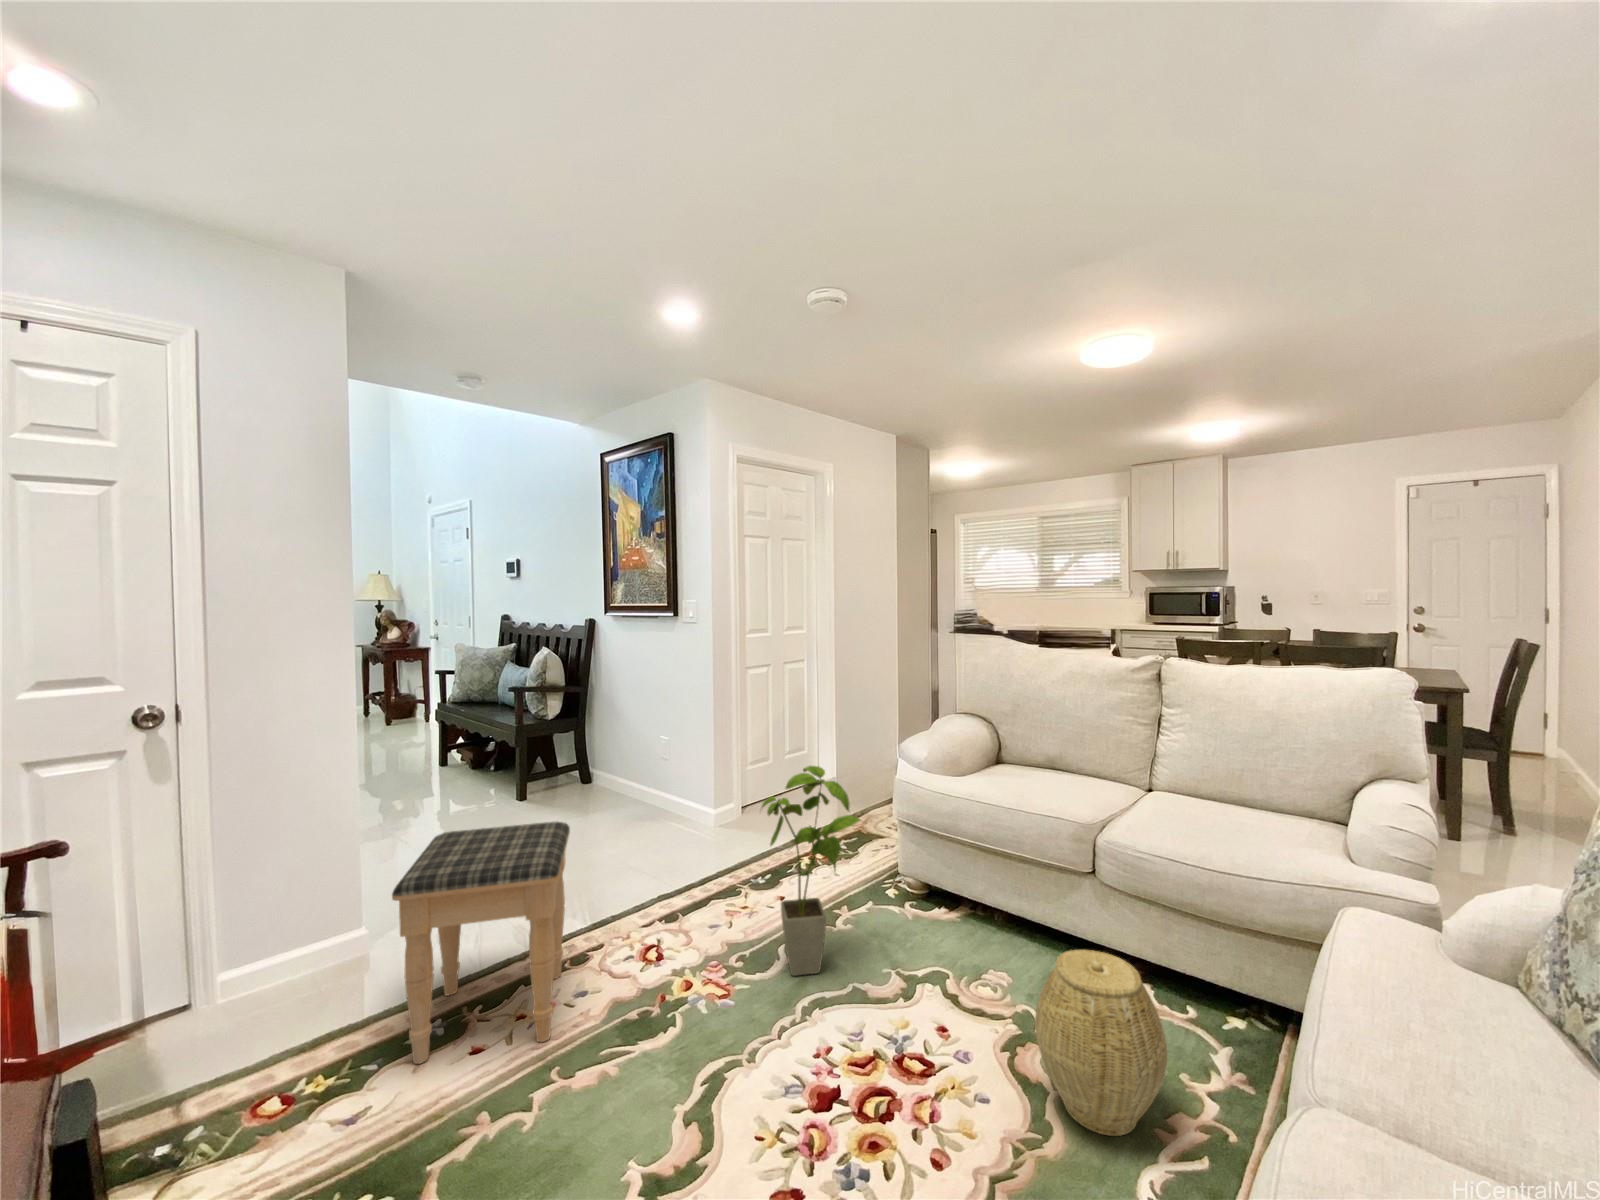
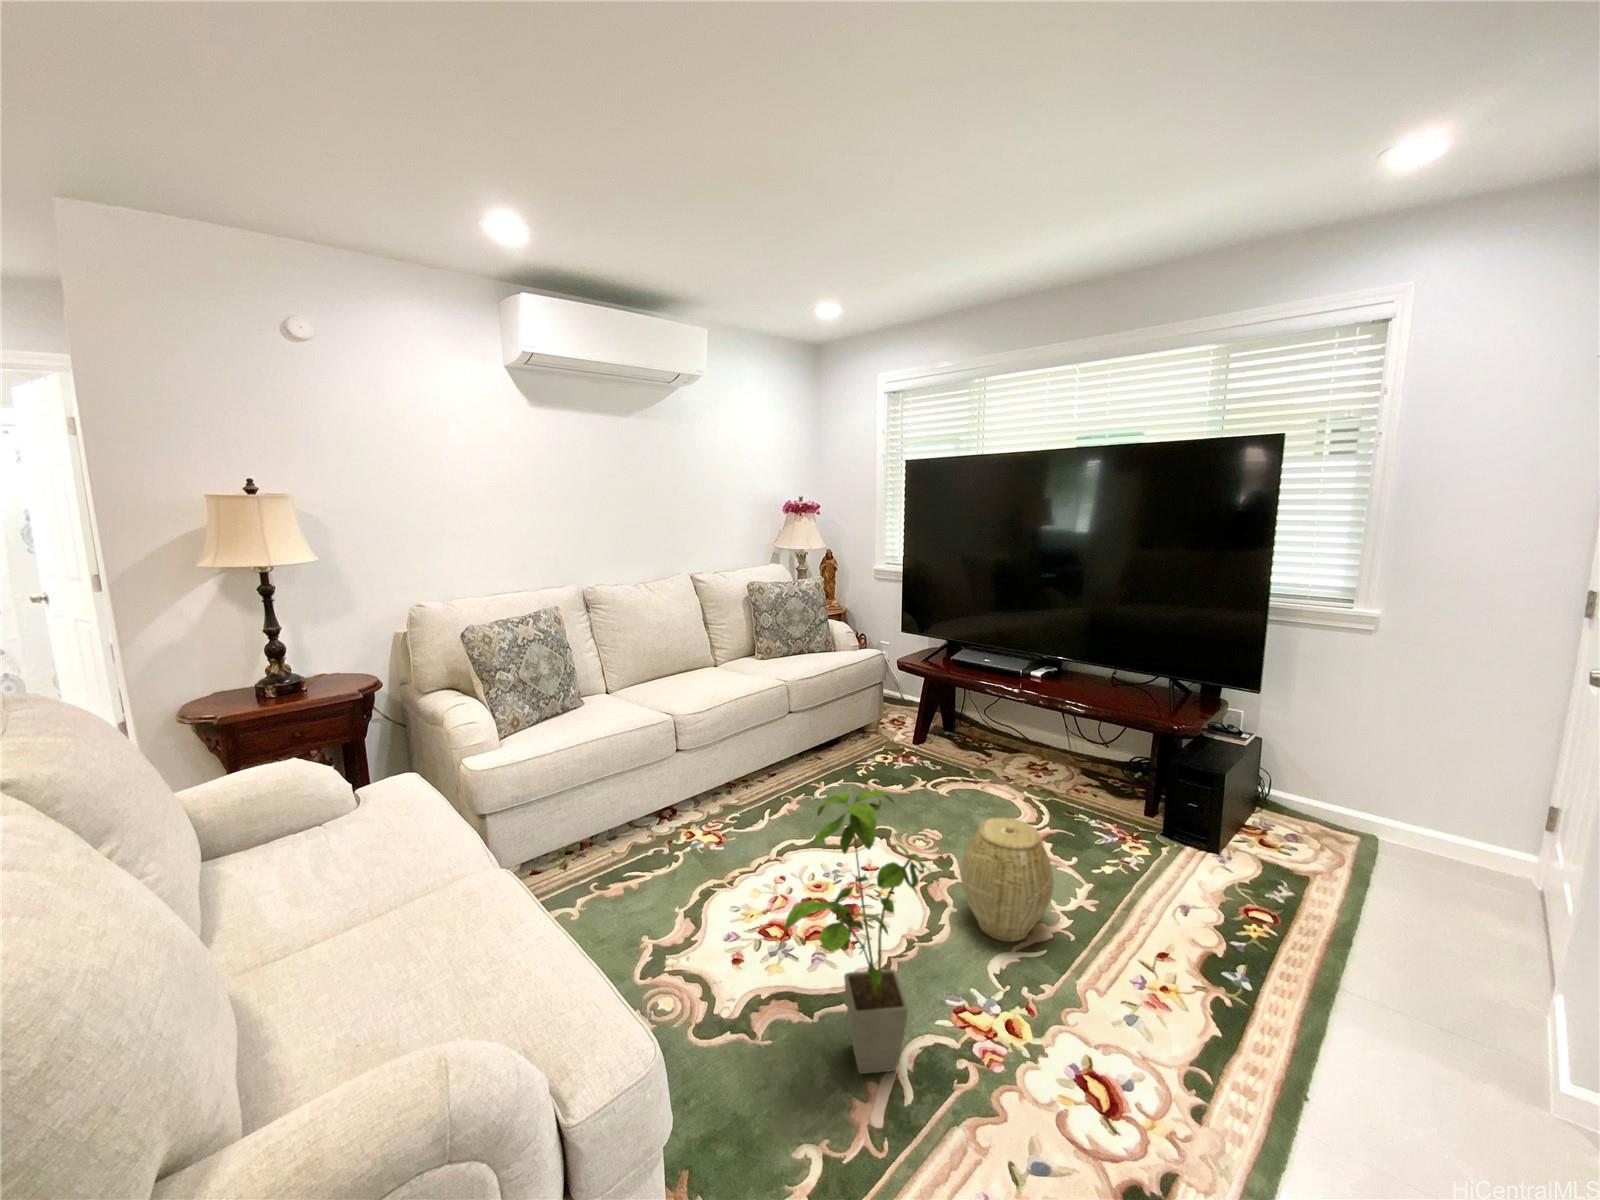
footstool: present [392,822,570,1064] -> none [1107,803,1357,1068]
woven basket: present [1035,950,1167,1136] -> present [960,818,1054,942]

